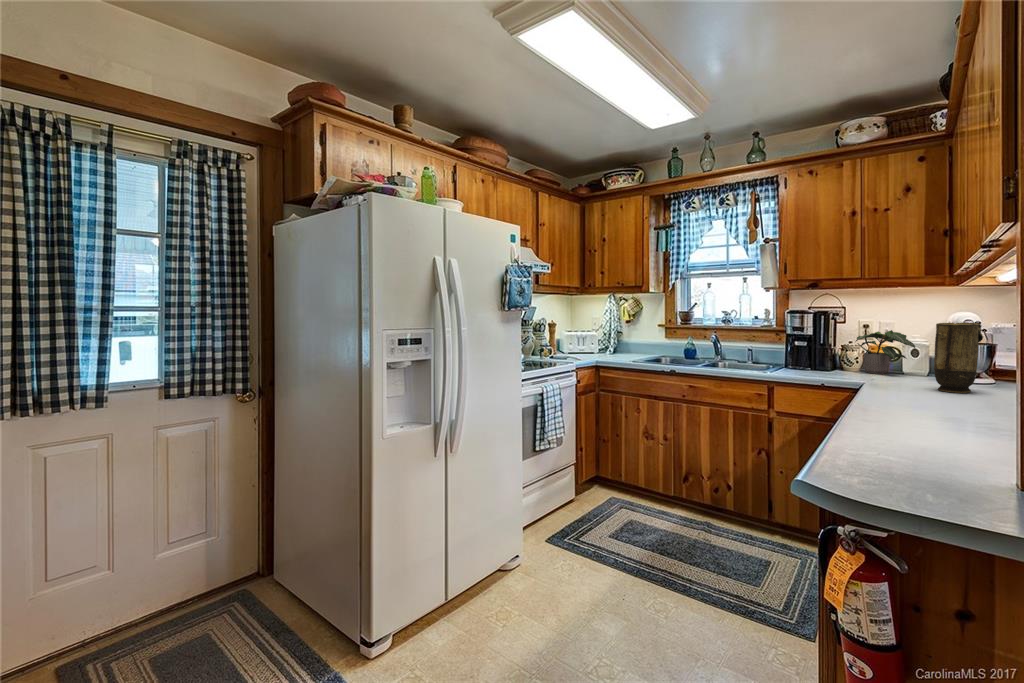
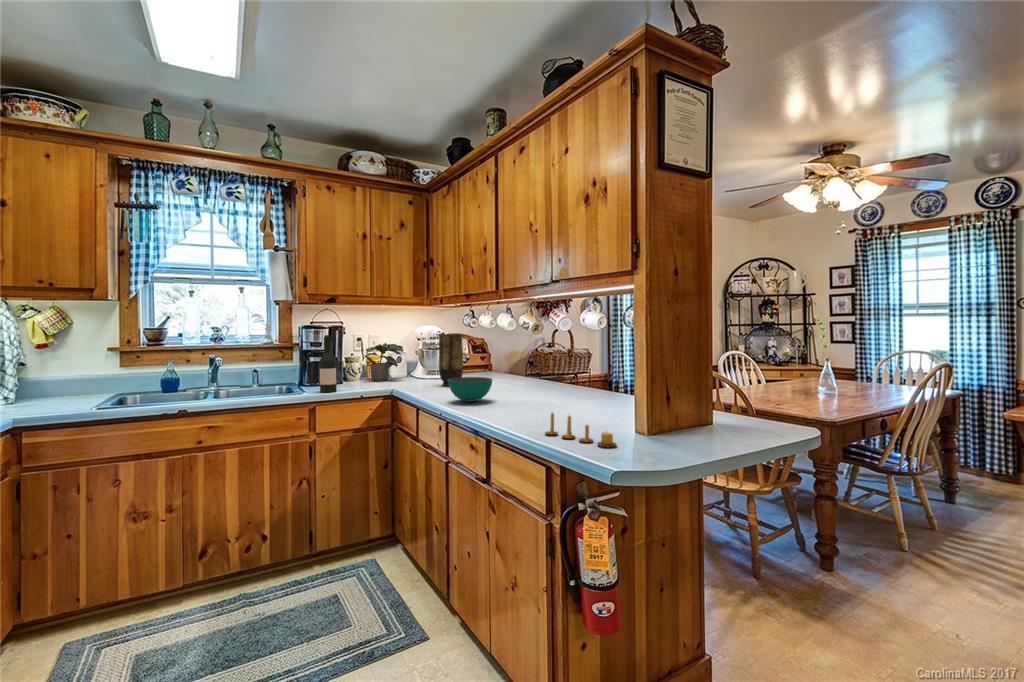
wine bottle: none [783,321,801,377] -> present [319,335,337,393]
bowl: none [879,379,951,411] -> present [448,377,492,402]
candle: none [881,430,939,490] -> present [545,413,616,447]

